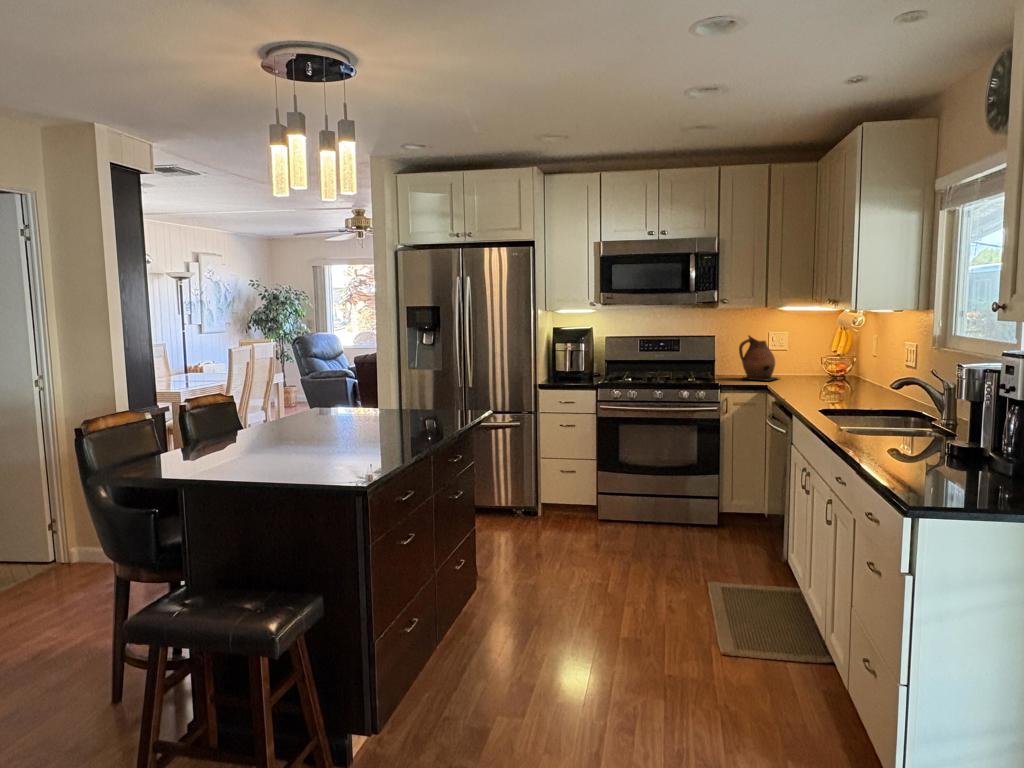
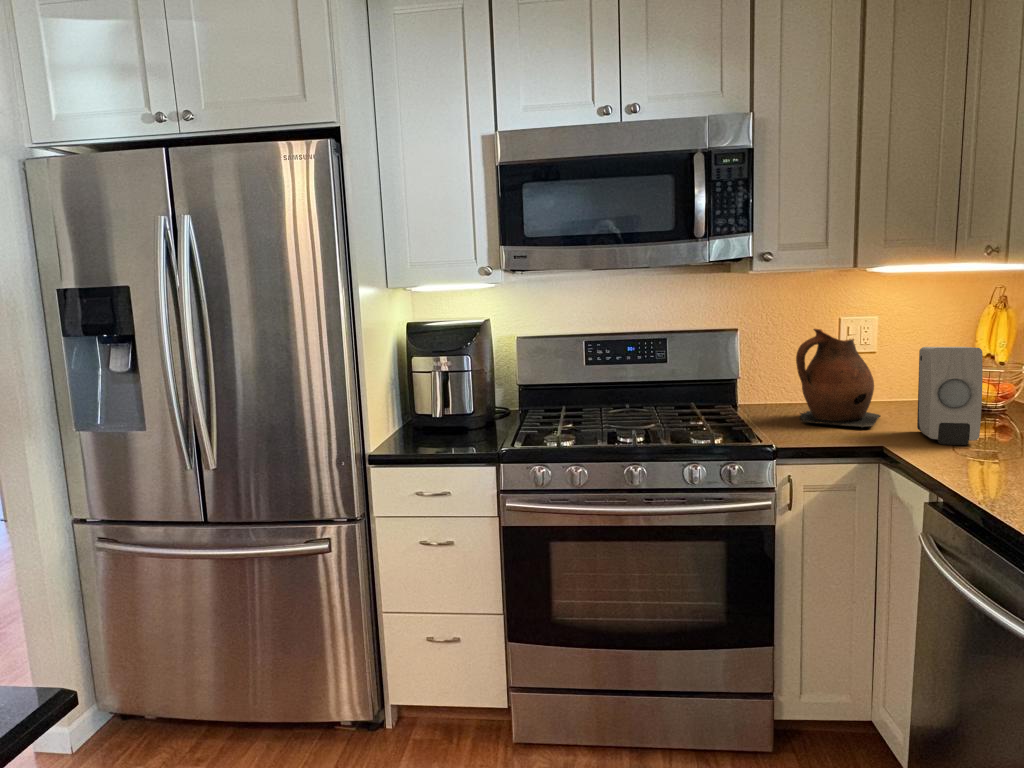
soap dispenser: none [788,343,812,386] -> present [917,347,983,445]

